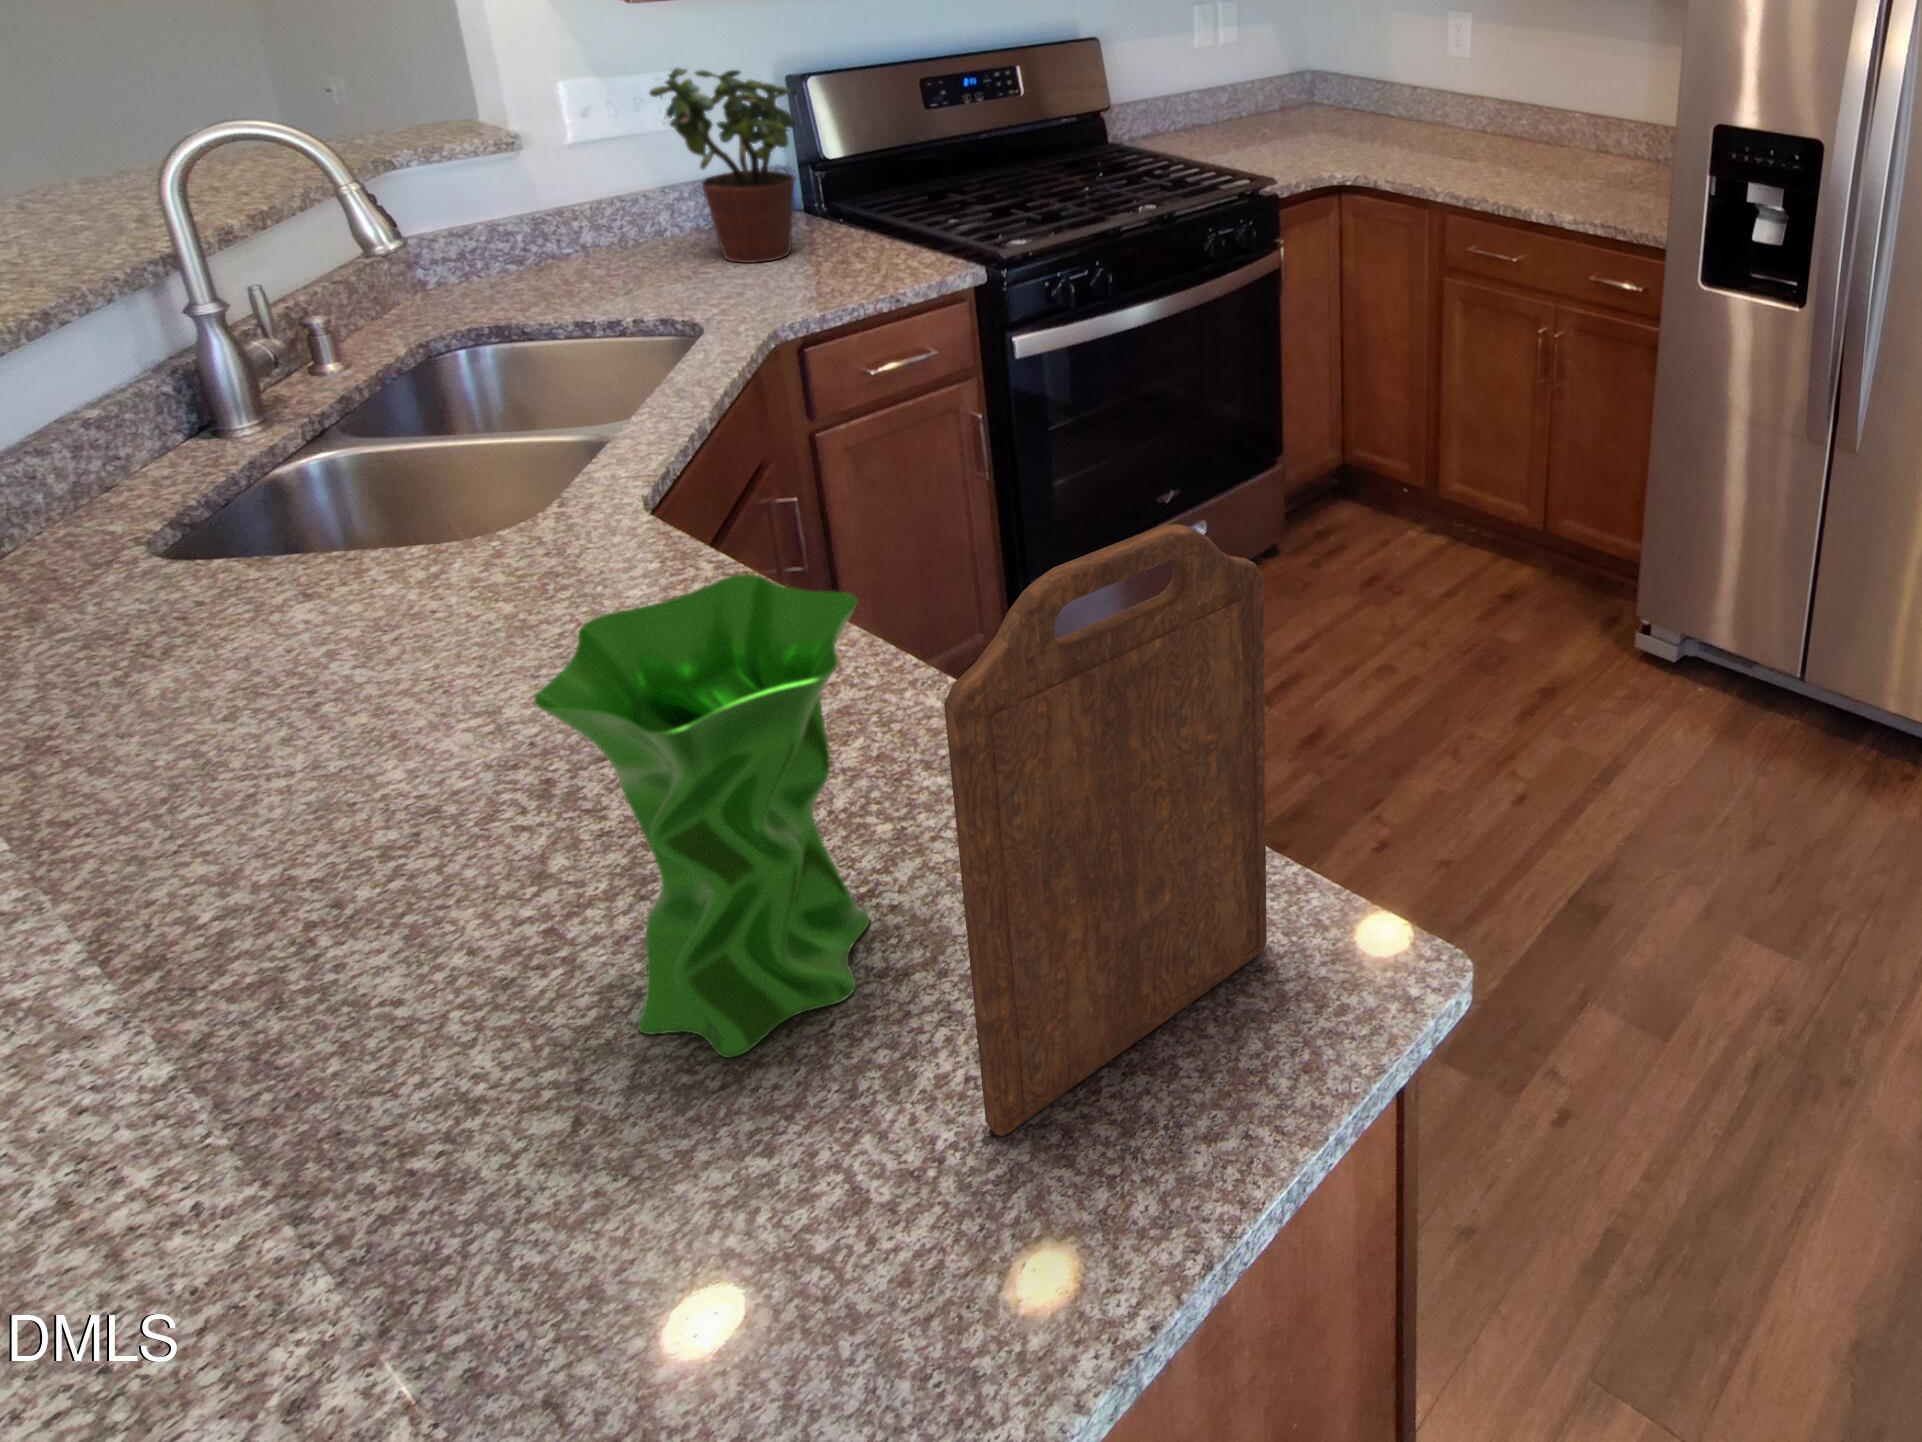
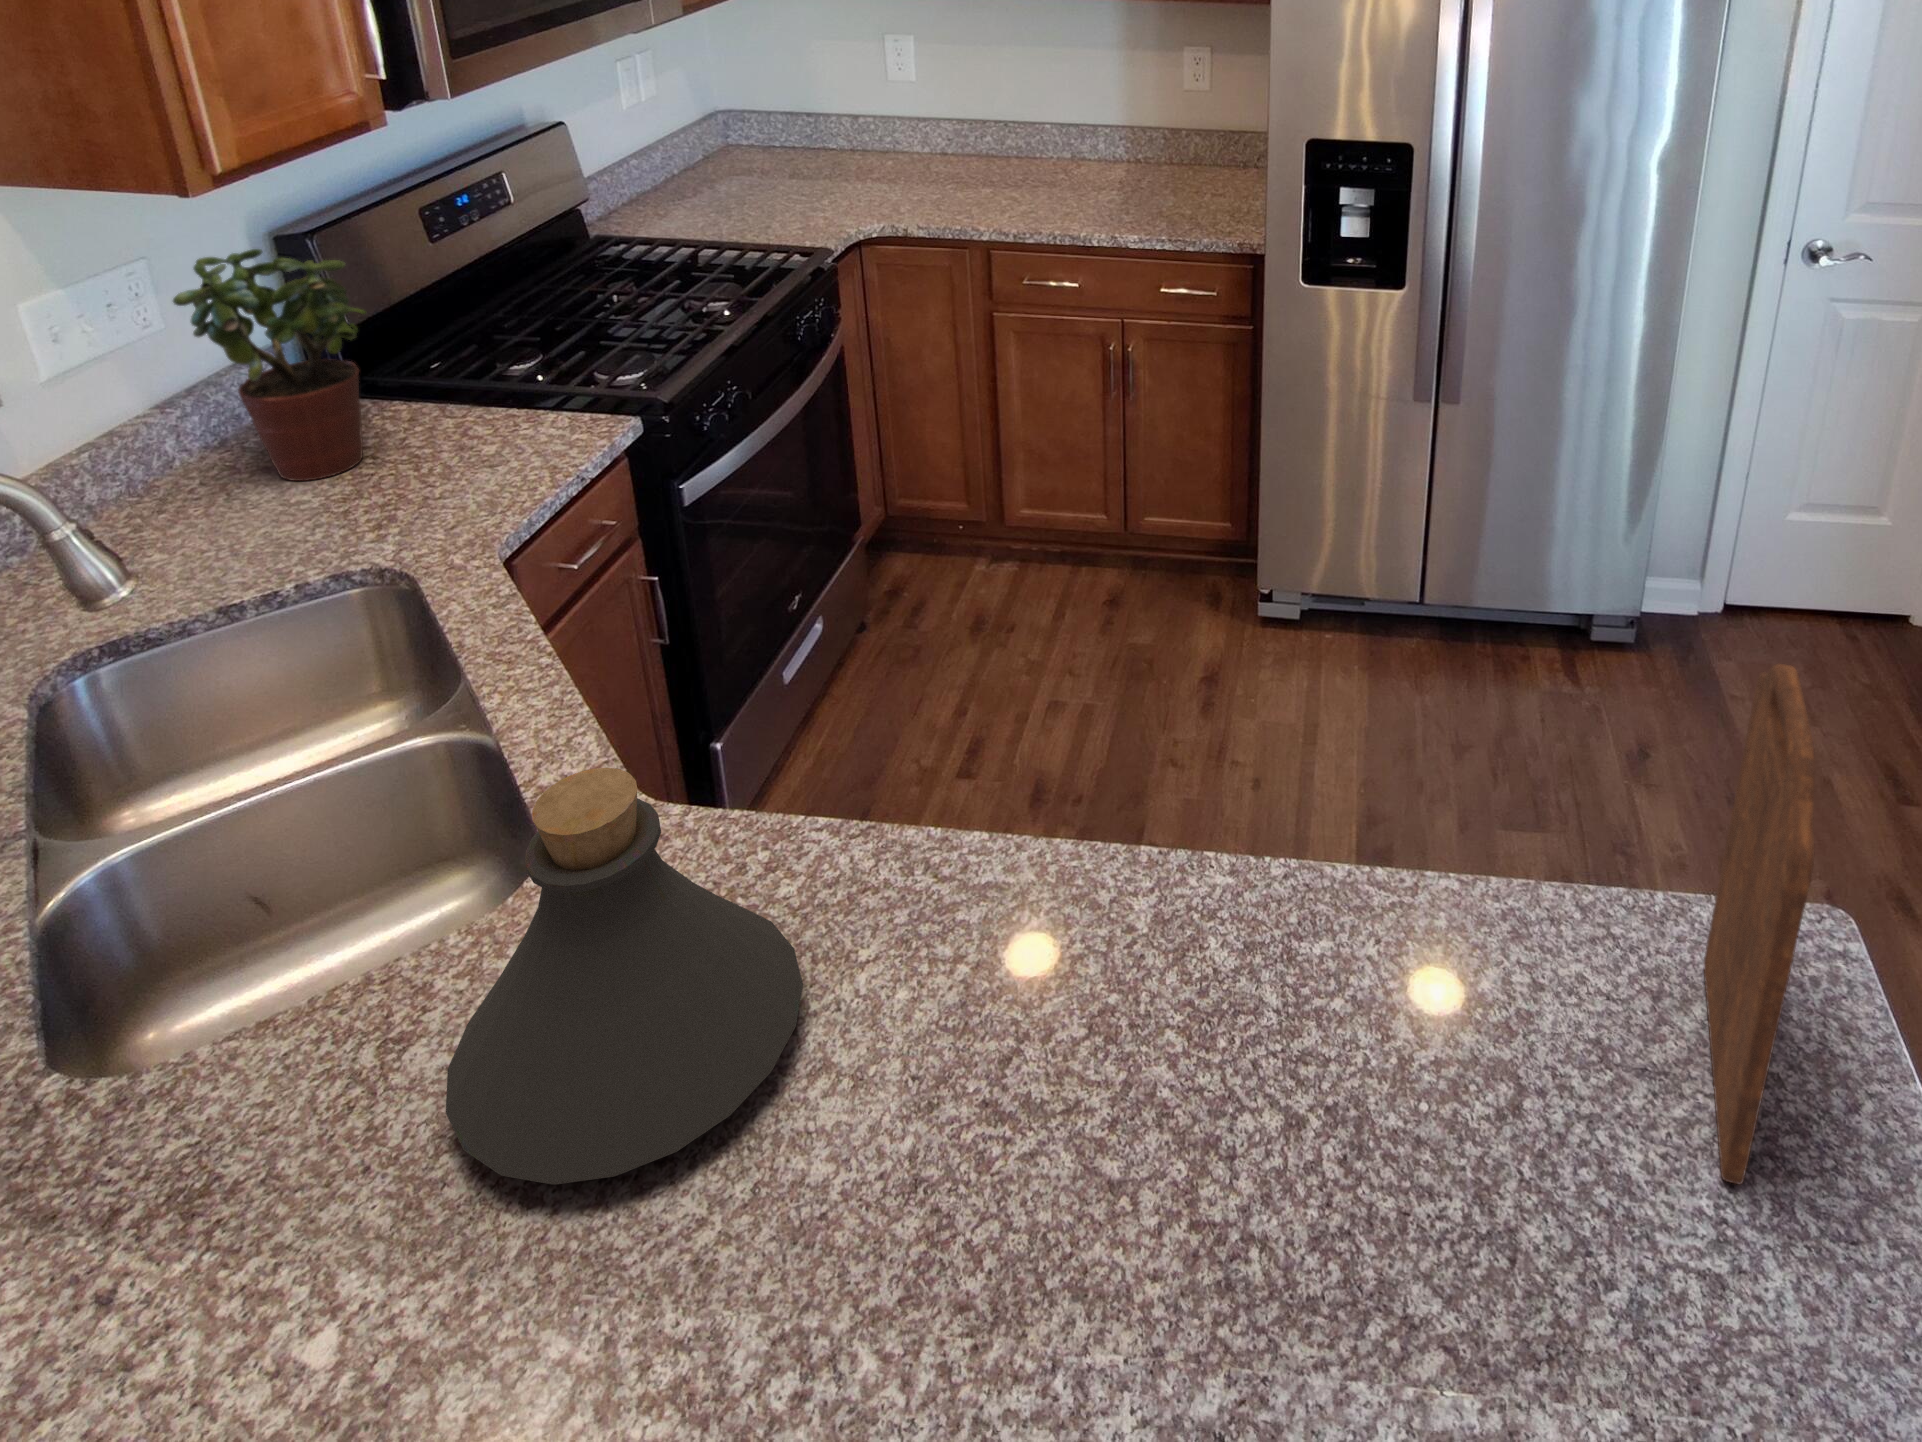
bottle: none [200,382,566,718] -> present [446,768,803,1185]
vase: present [534,574,870,1057] -> none [1311,809,1565,1257]

